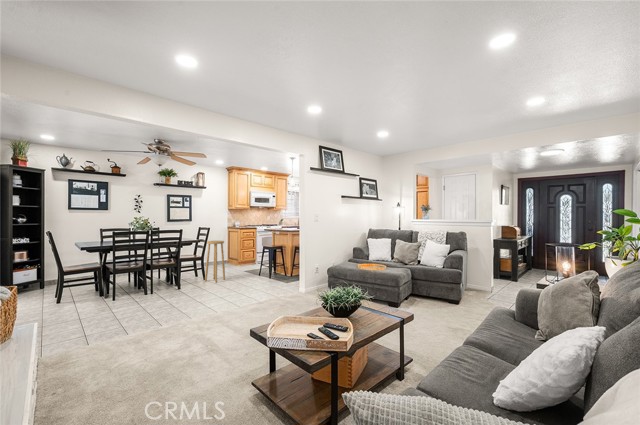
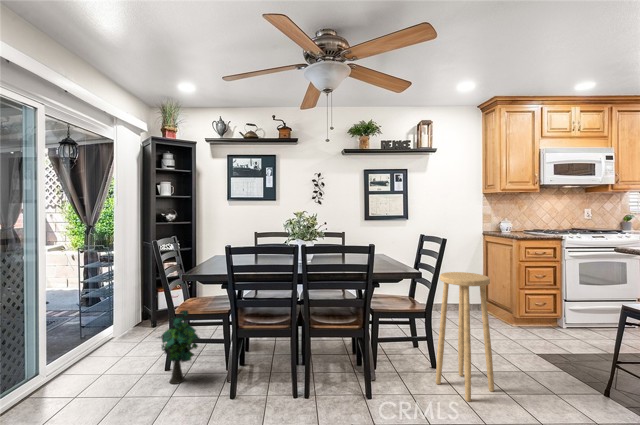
decorative plant: none [64,265,91,301] -> present [158,310,200,384]

